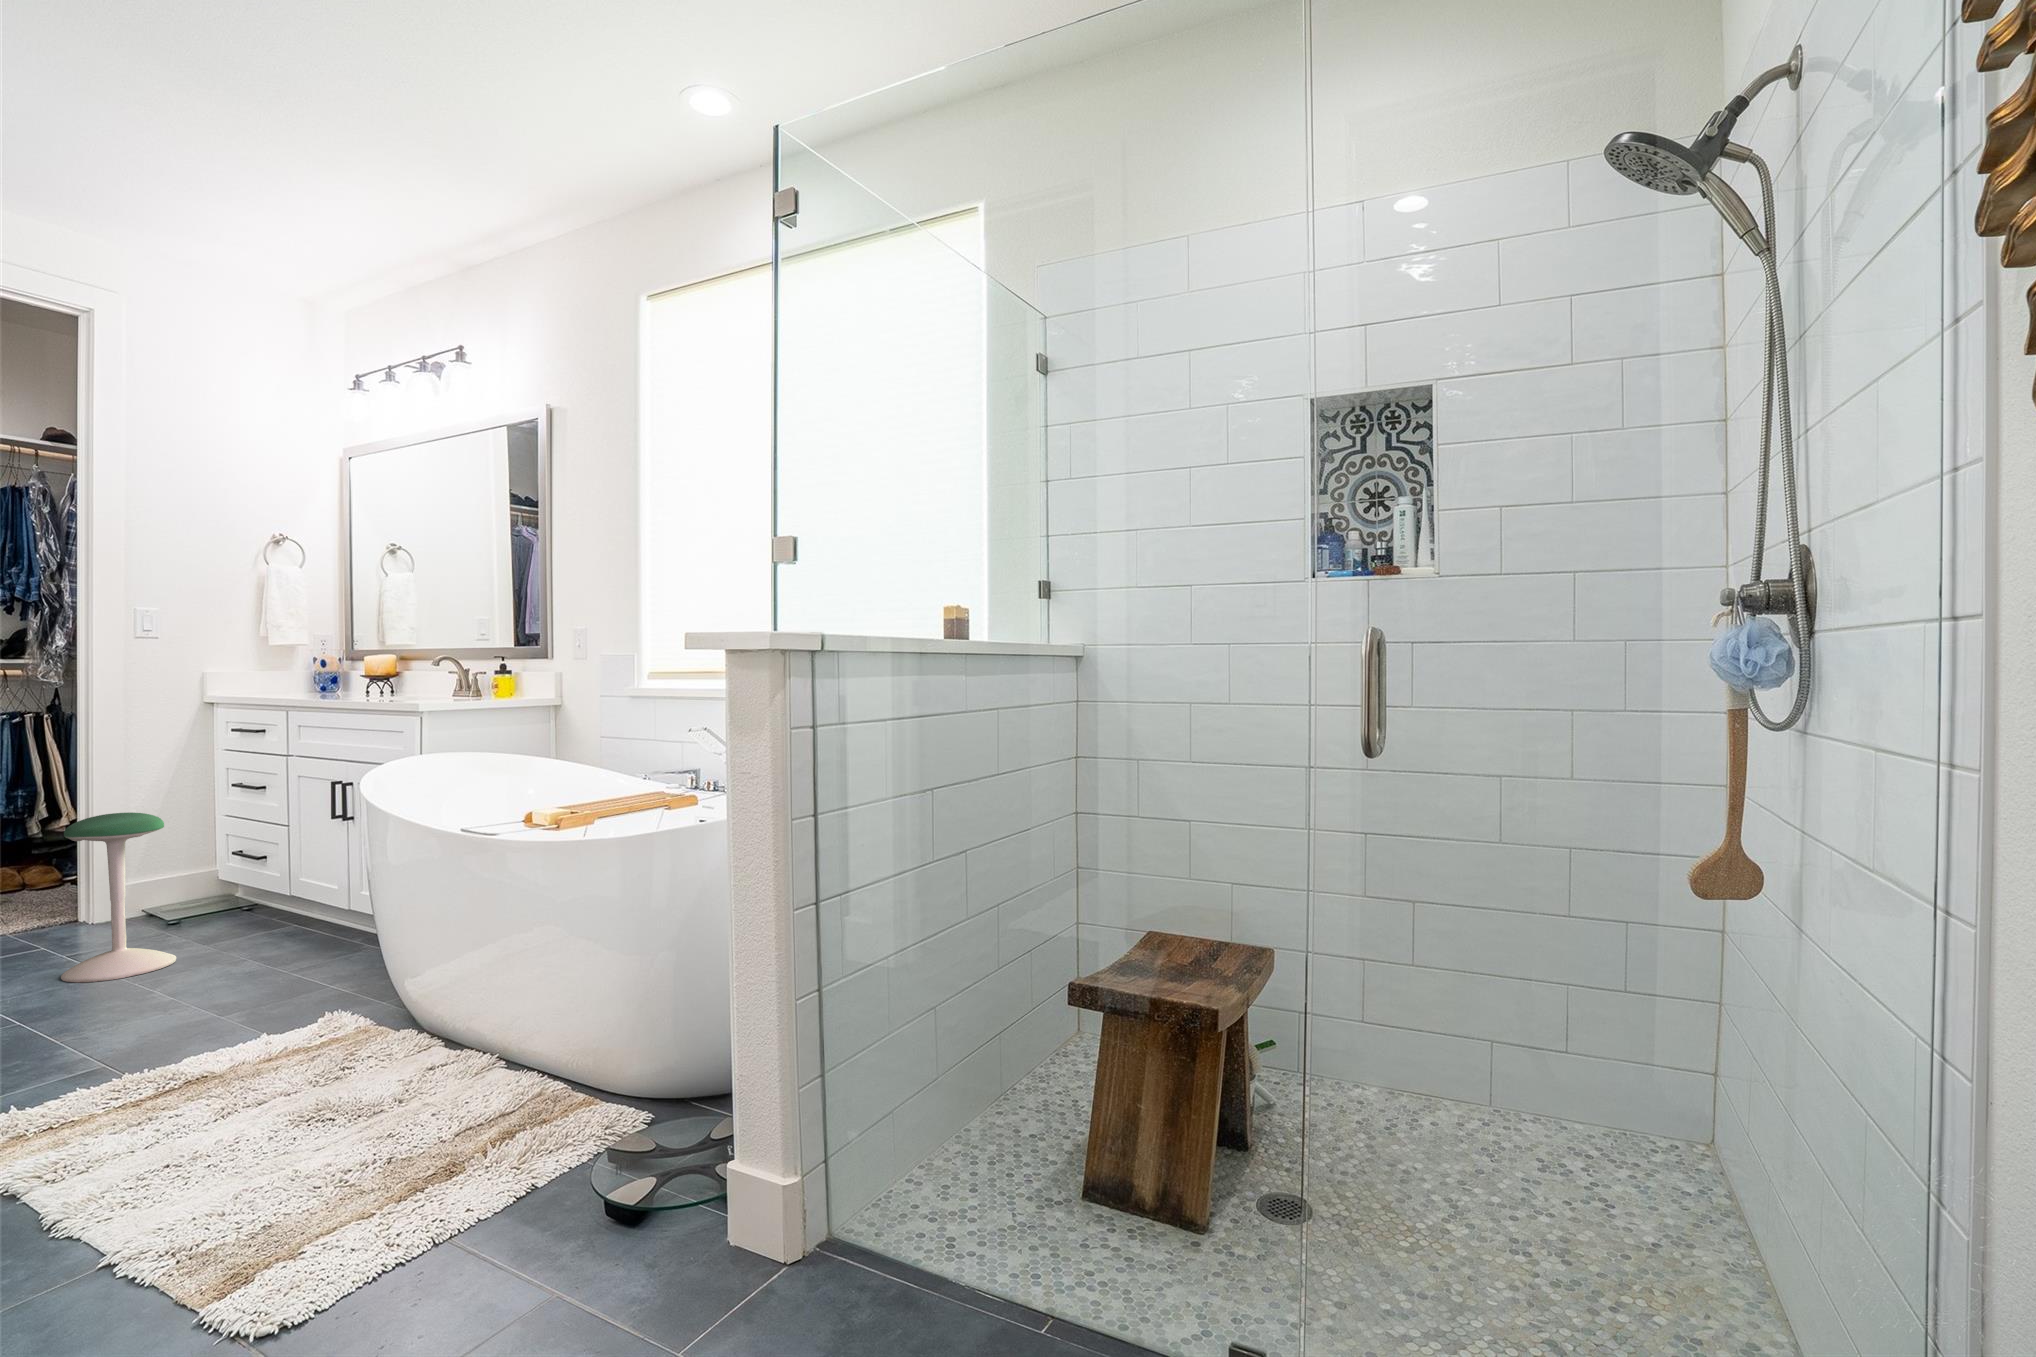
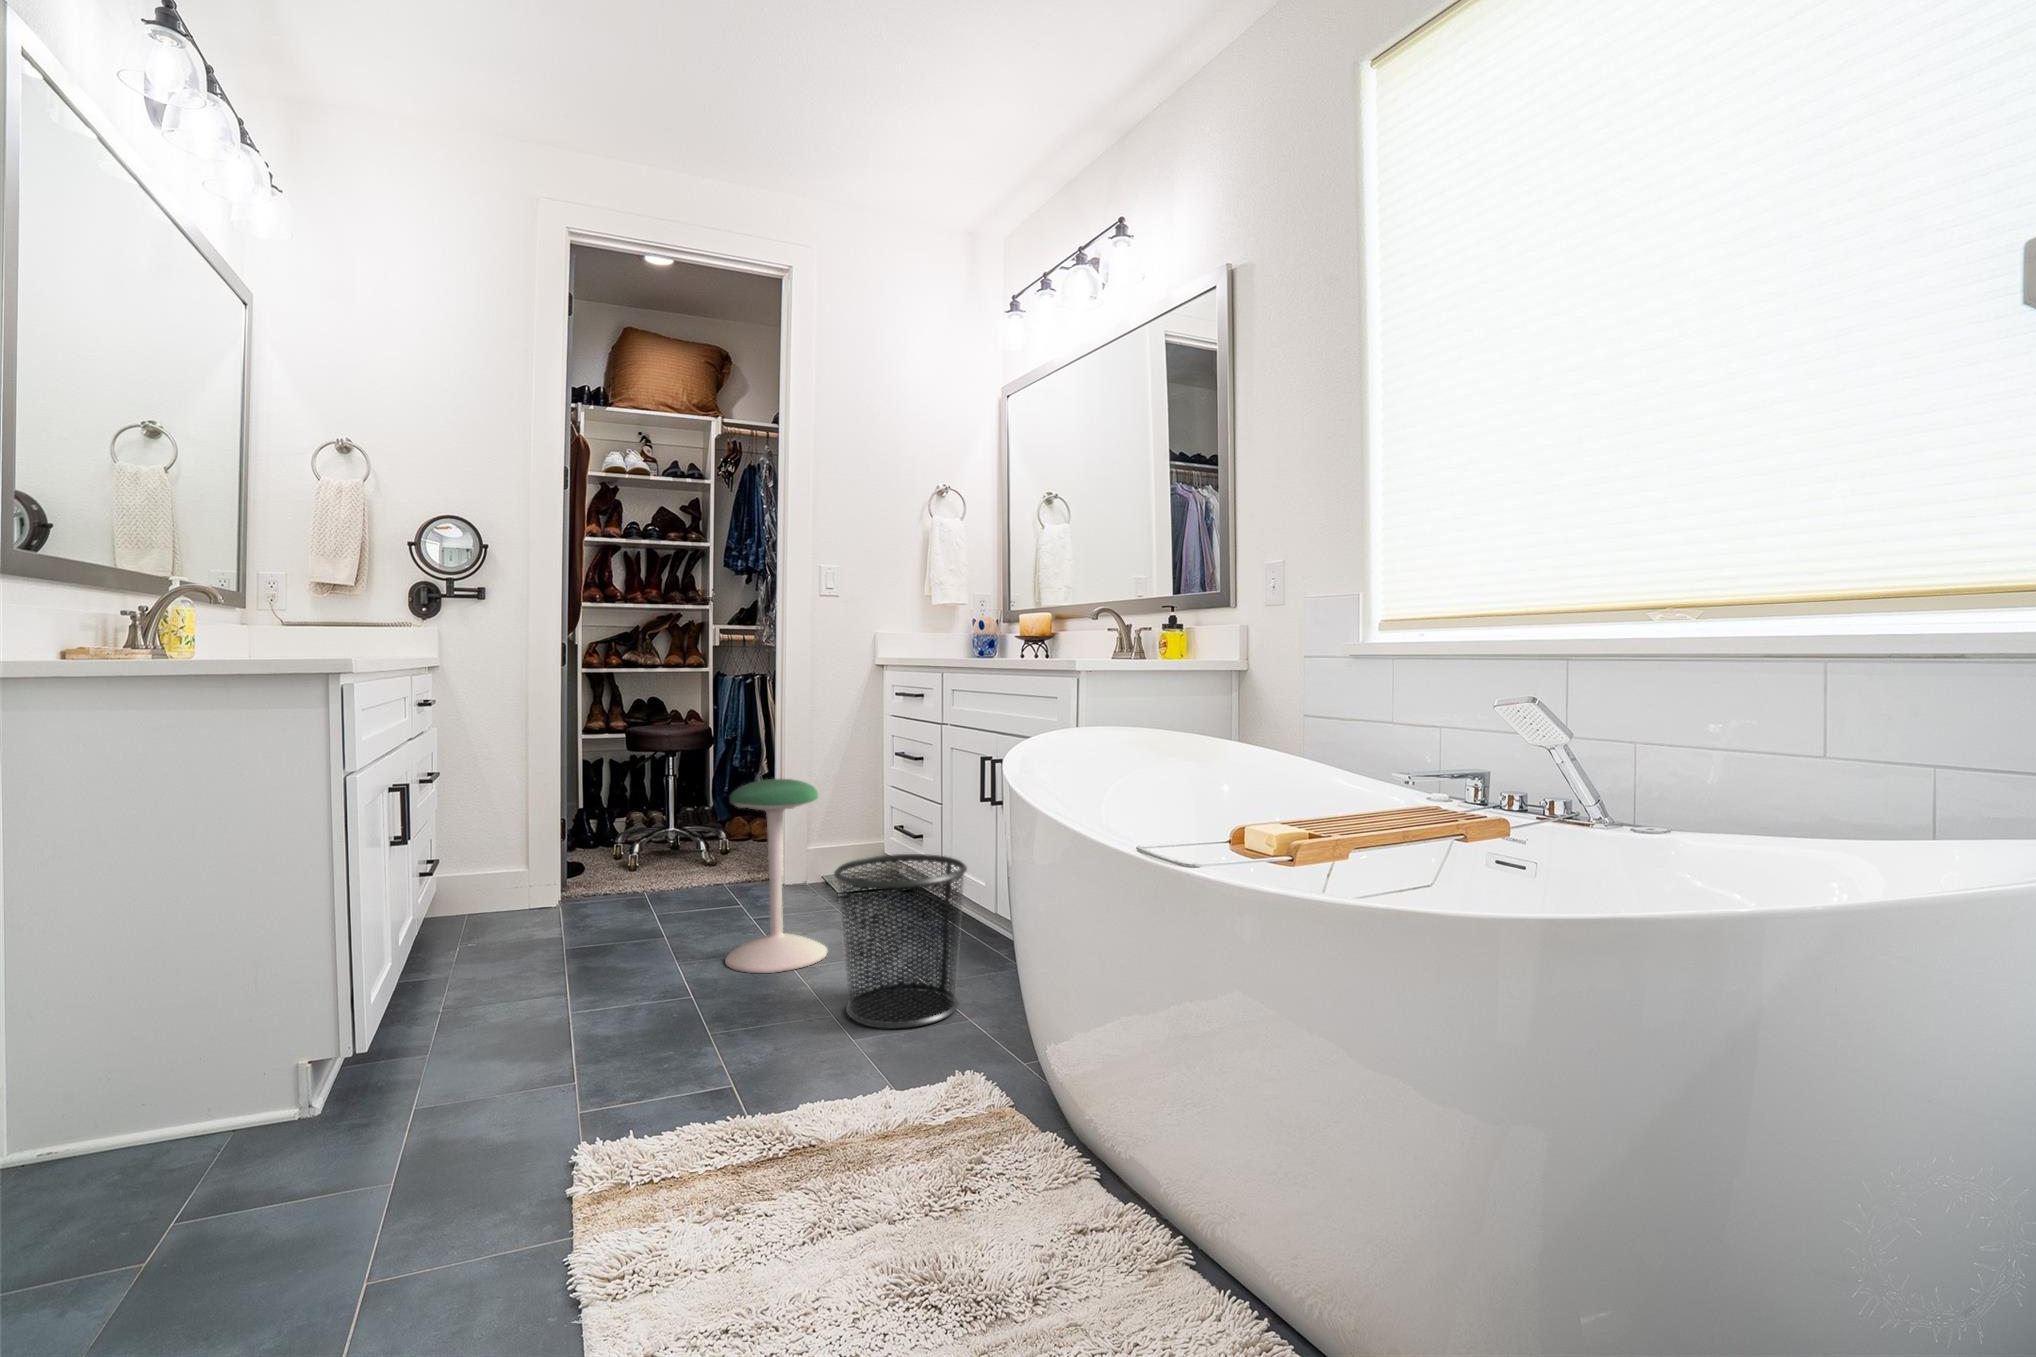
waste bin: none [199,860,325,991] -> present [834,854,967,1028]

